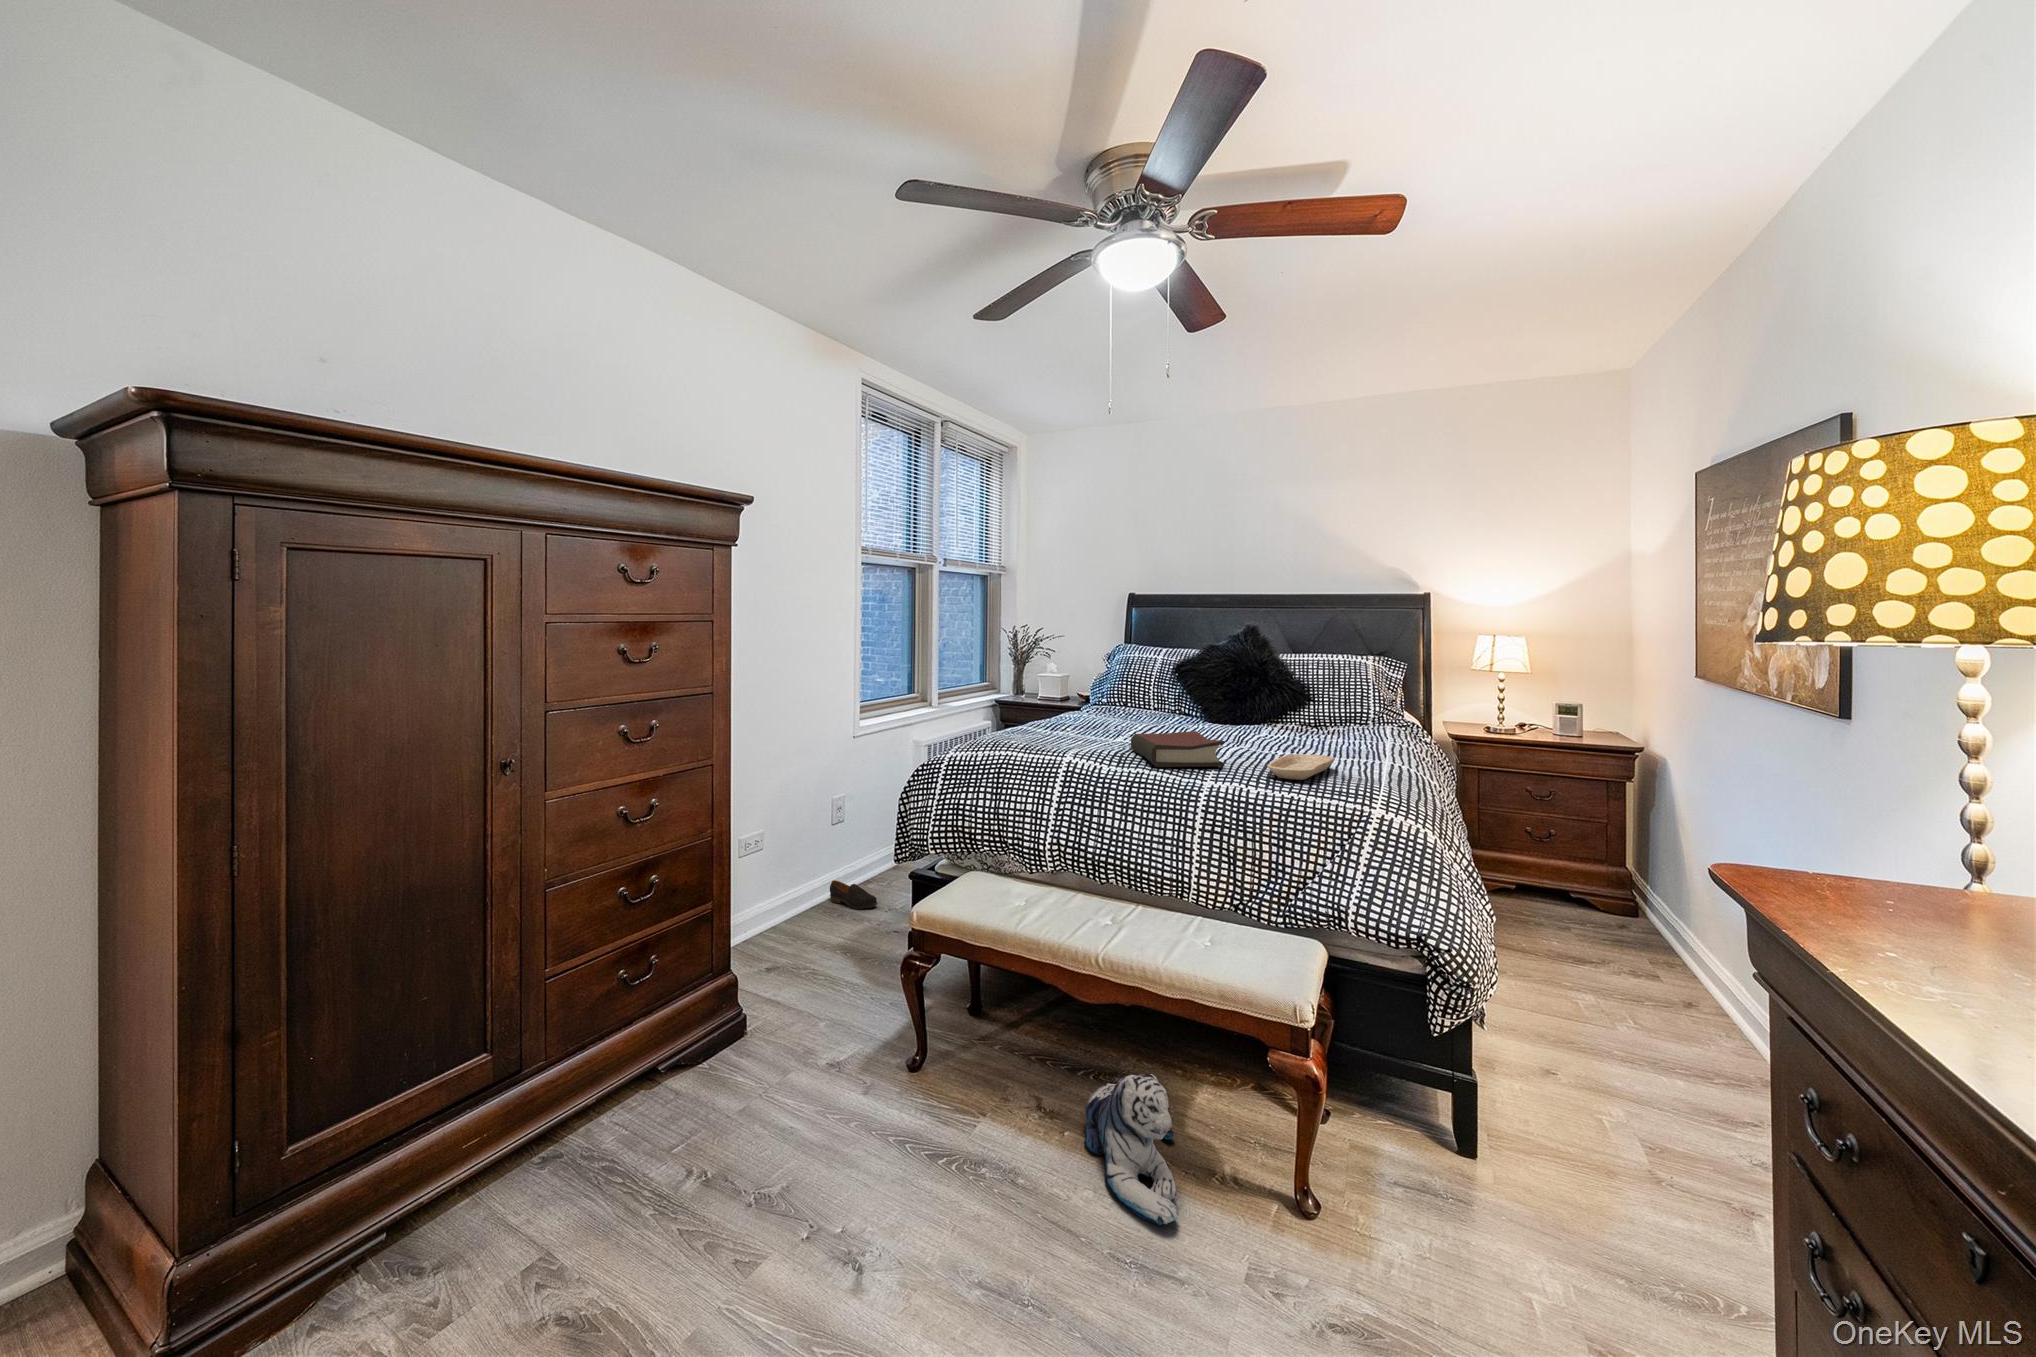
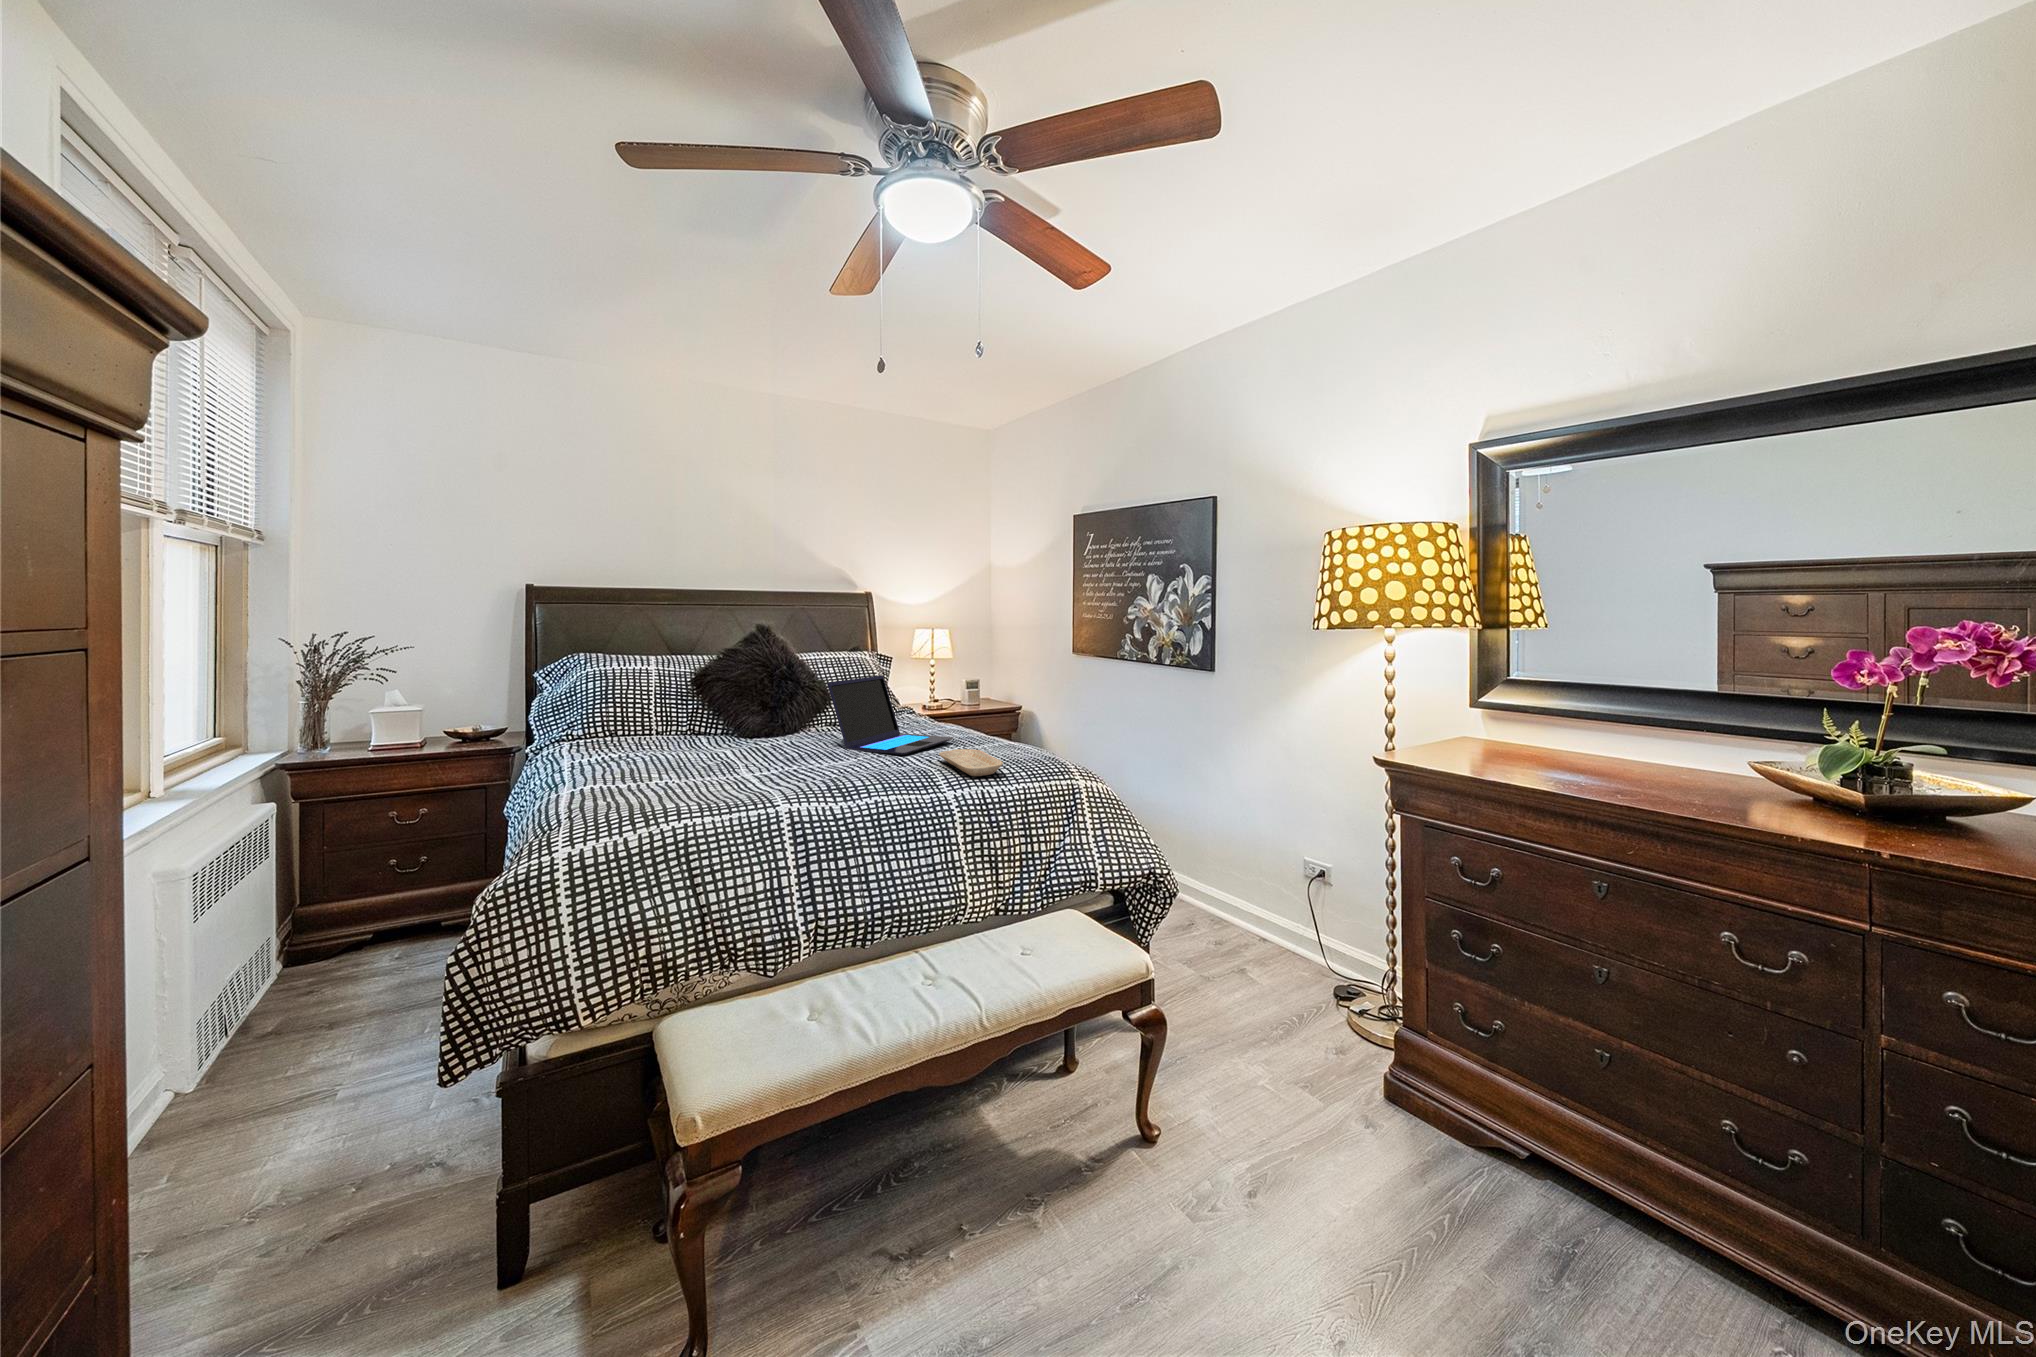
laptop: none [1242,676,1370,753] -> present [827,675,954,755]
hardback book: present [1131,731,1224,767] -> none [799,747,922,794]
shoe: present [830,880,877,909] -> none [91,1185,271,1266]
plush toy: present [1084,1074,1178,1226] -> none [973,1094,1151,1232]

